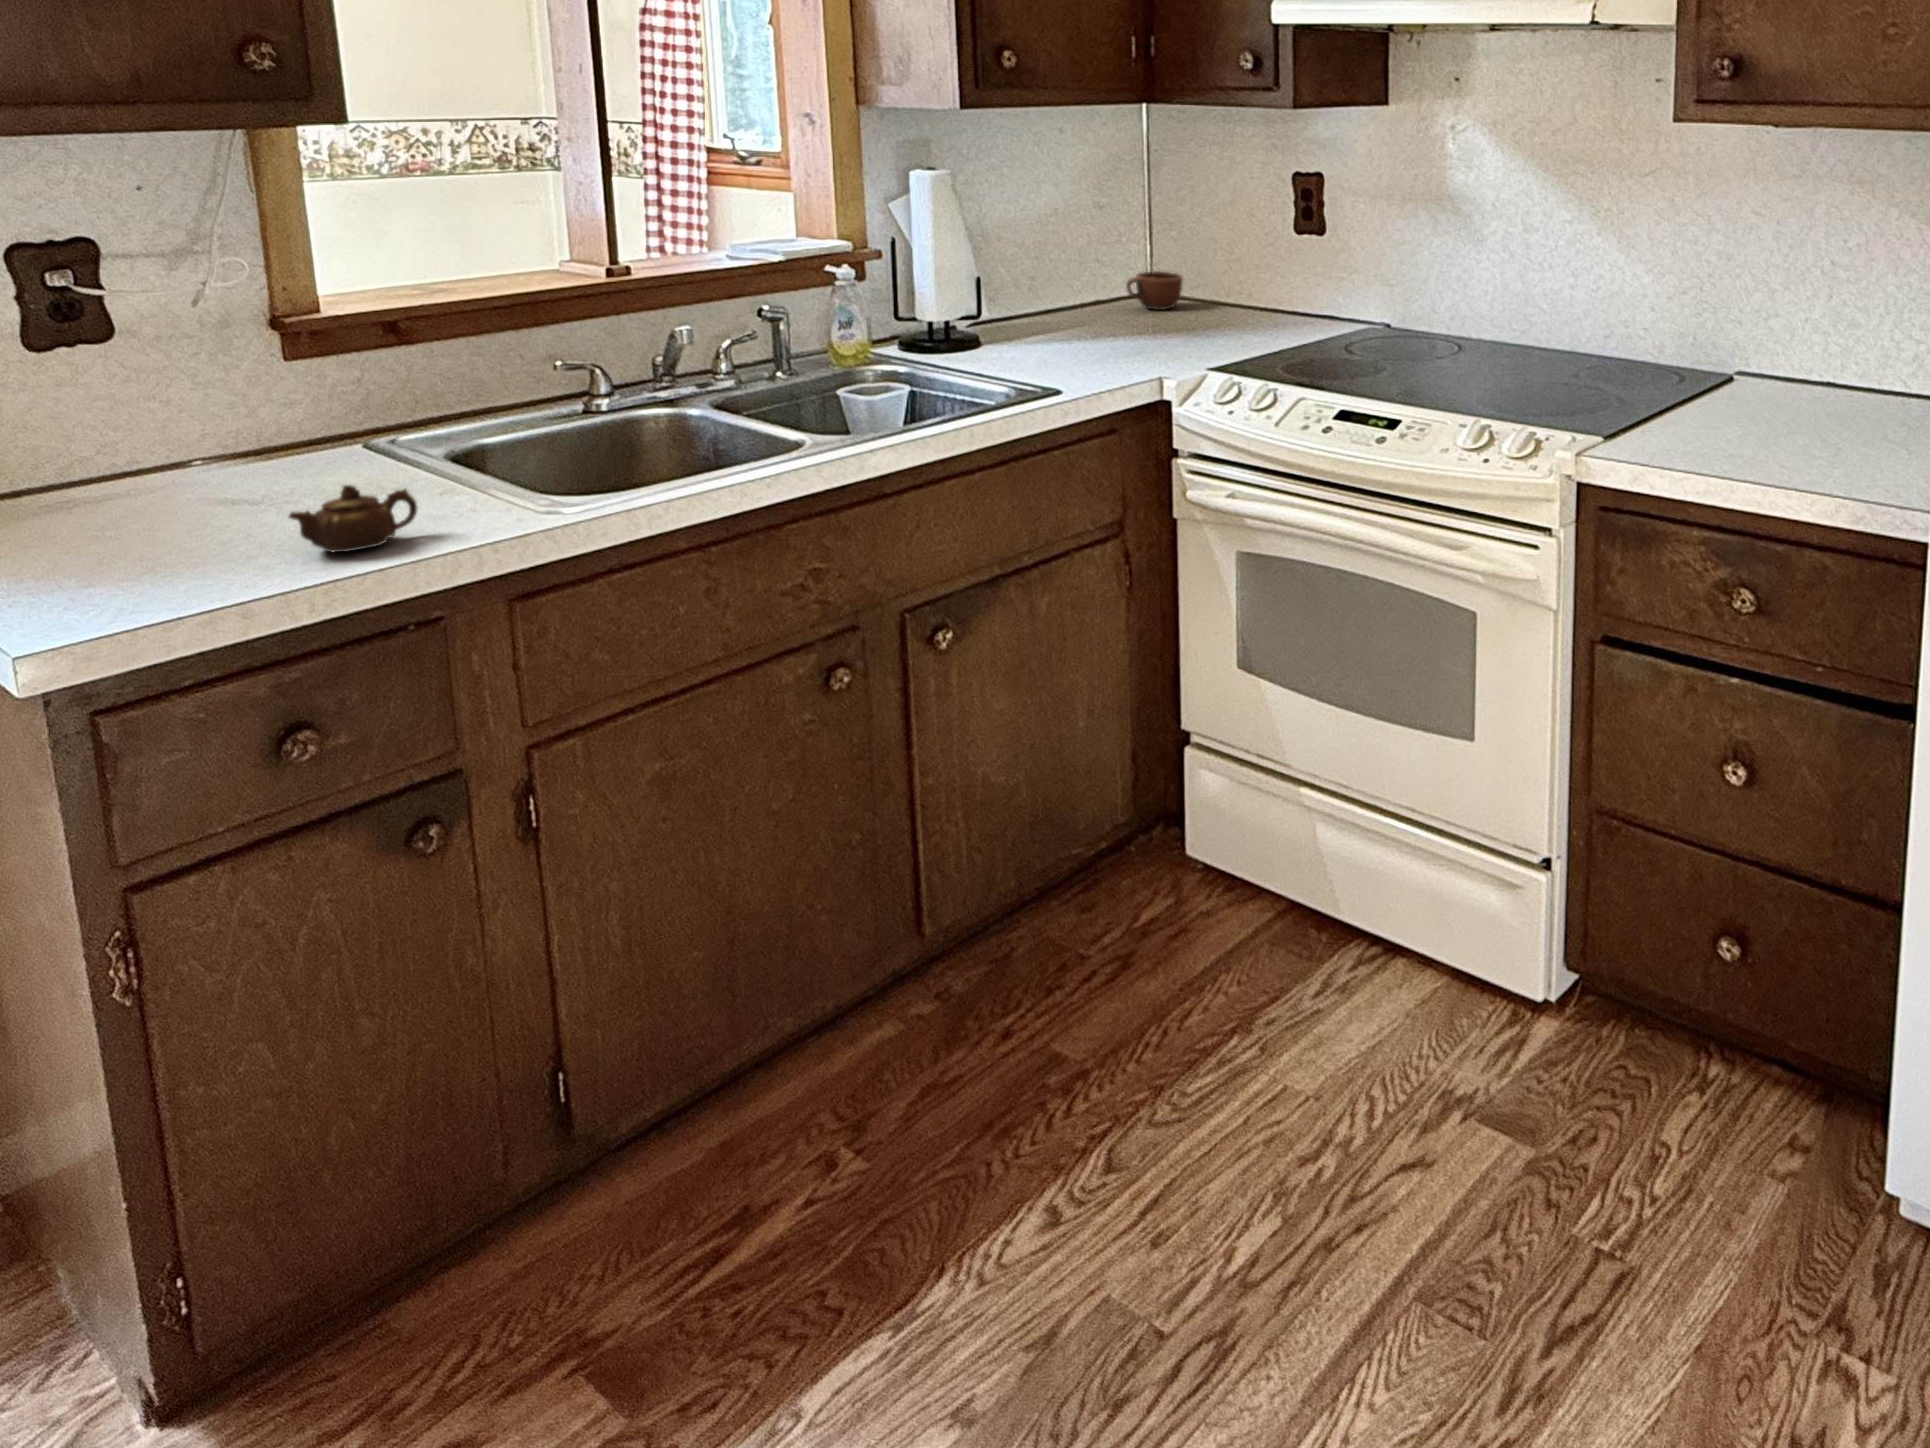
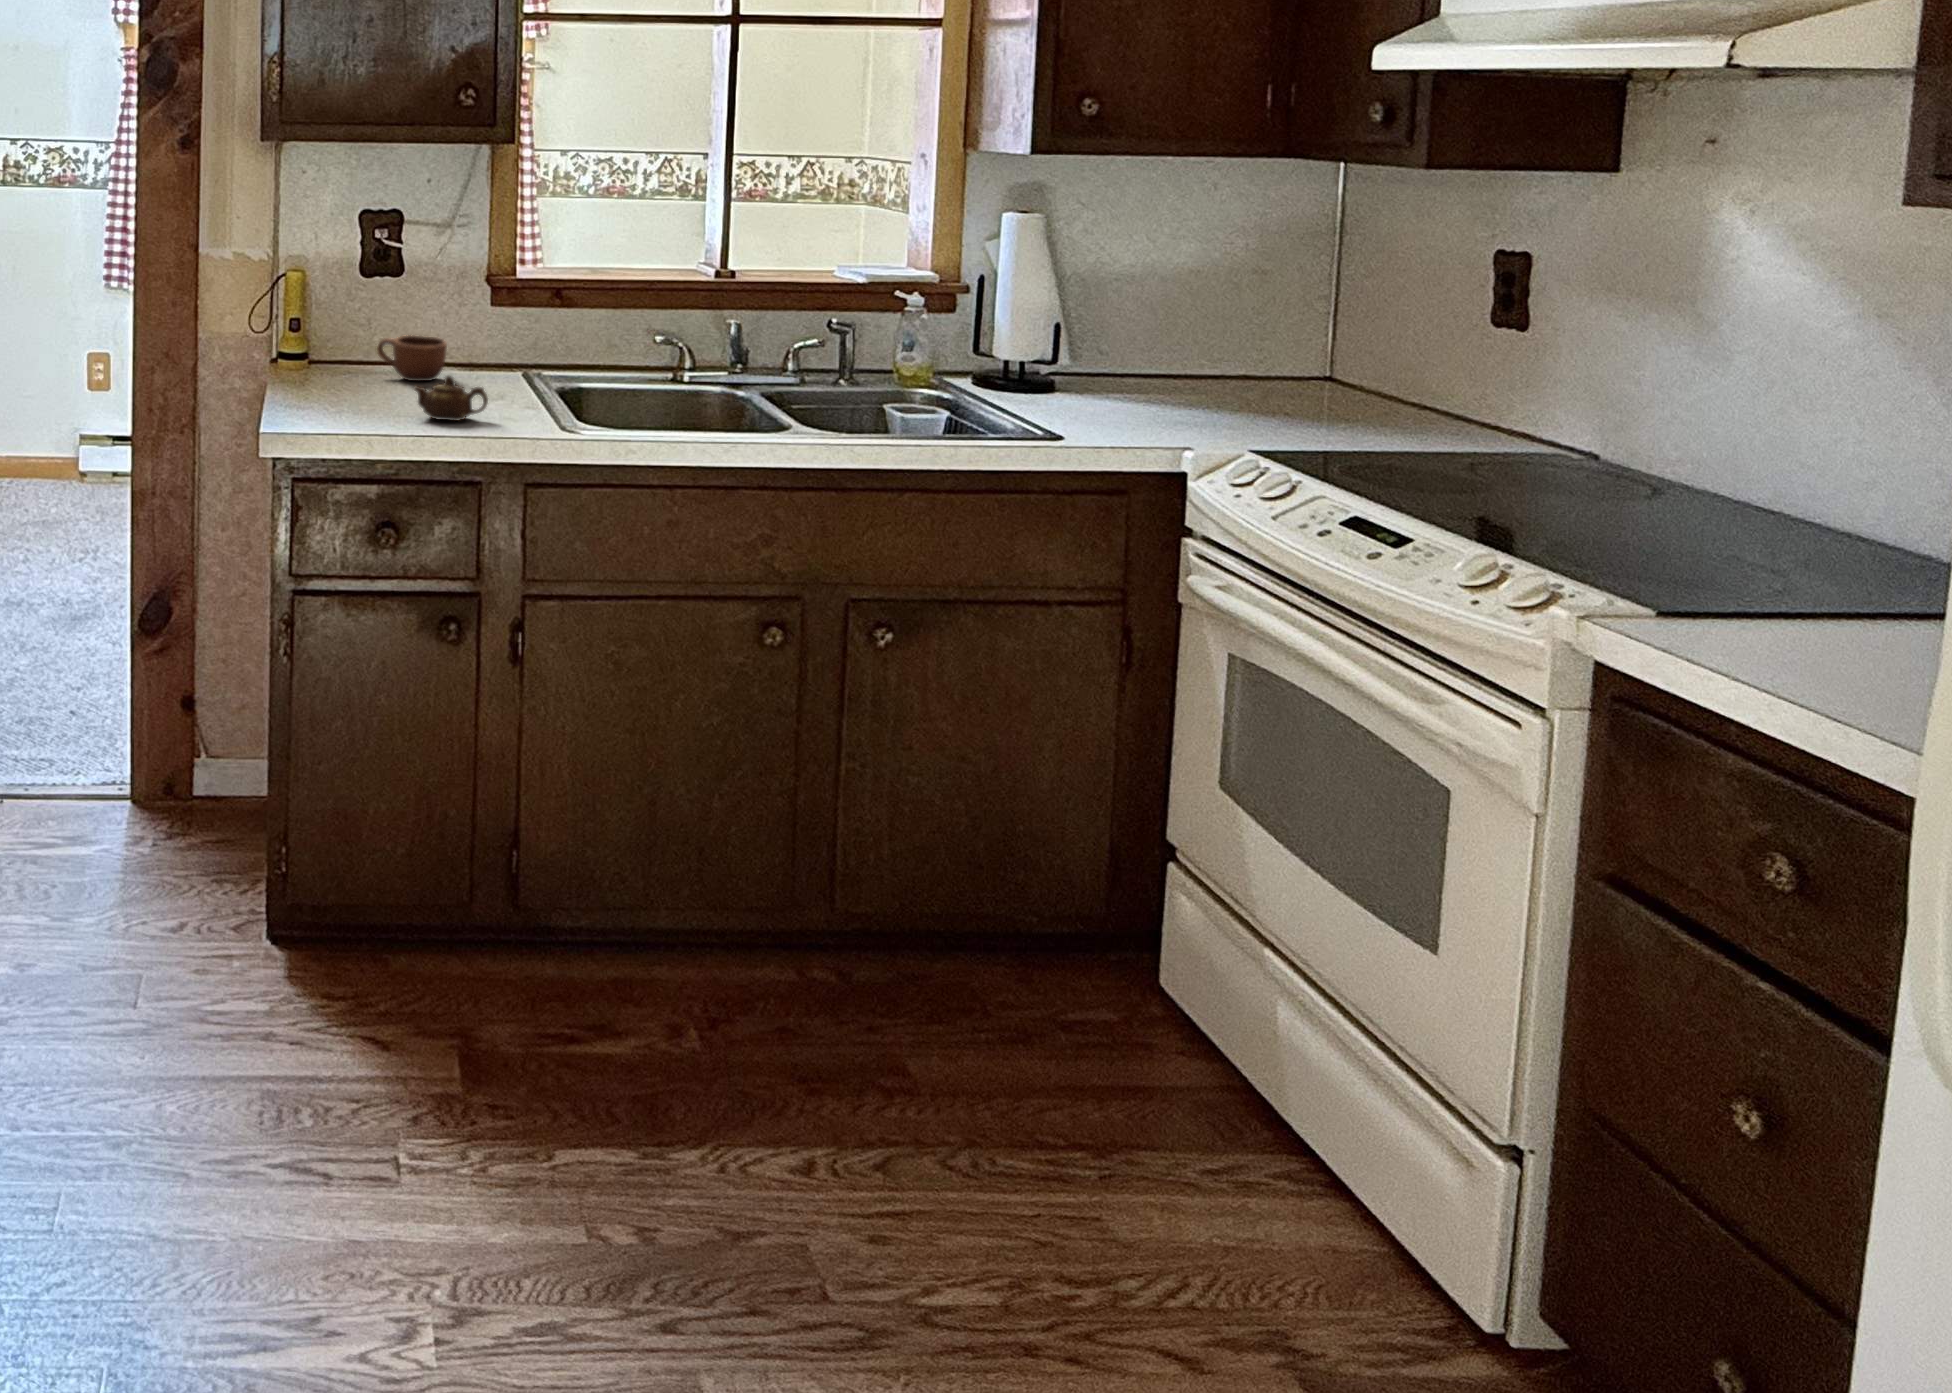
mug: present [1126,271,1183,310] -> present [377,335,447,381]

